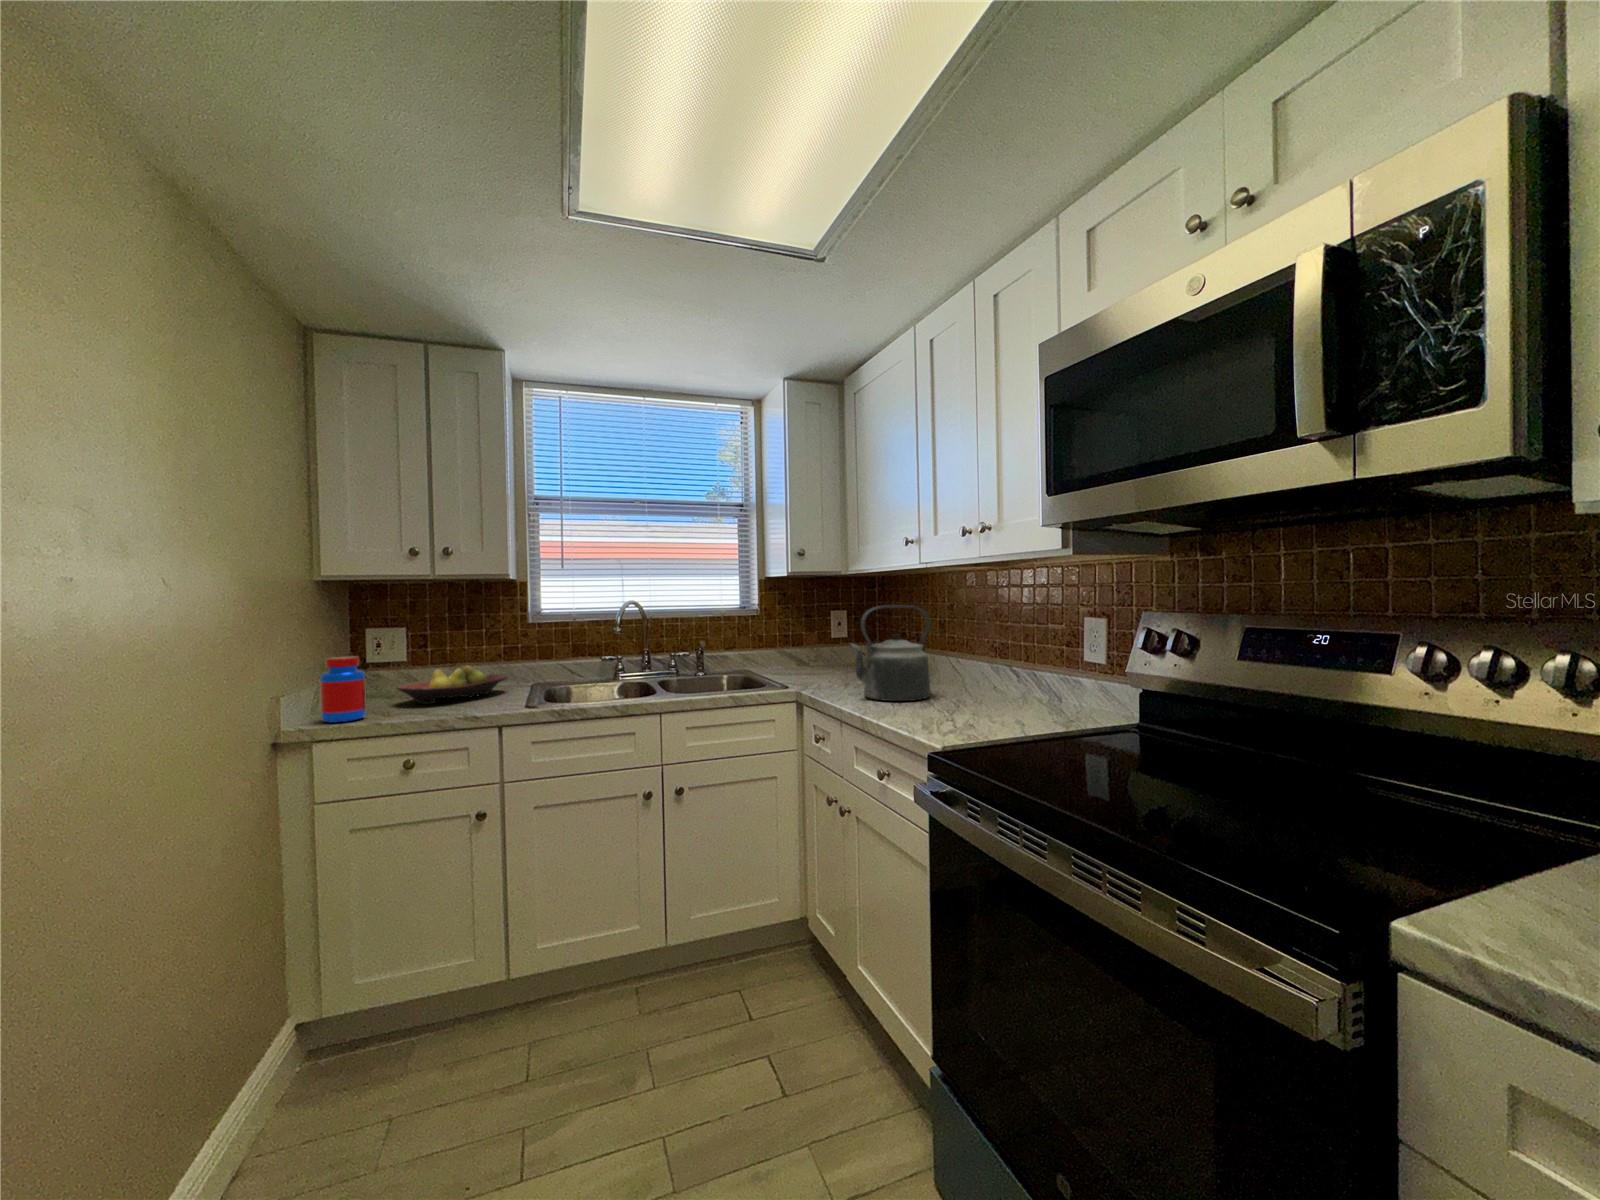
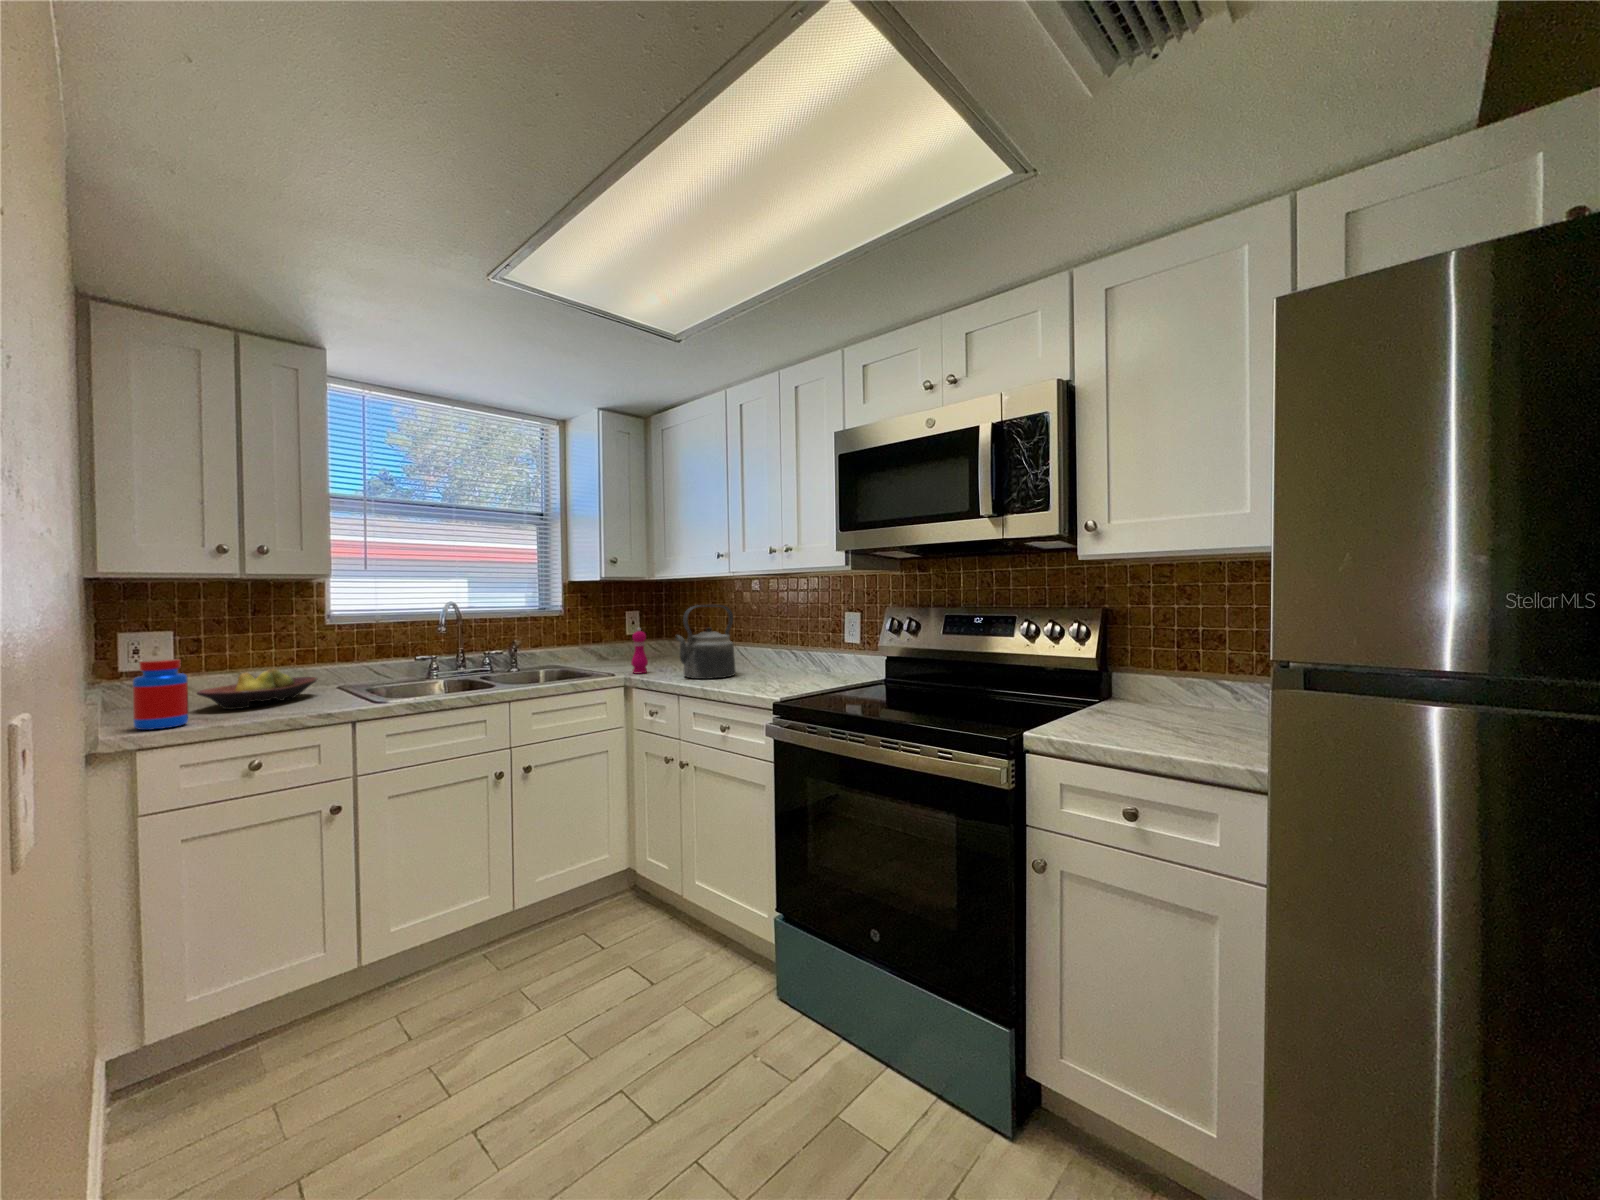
pepper mill: none [813,632,832,687] -> present [631,628,648,674]

